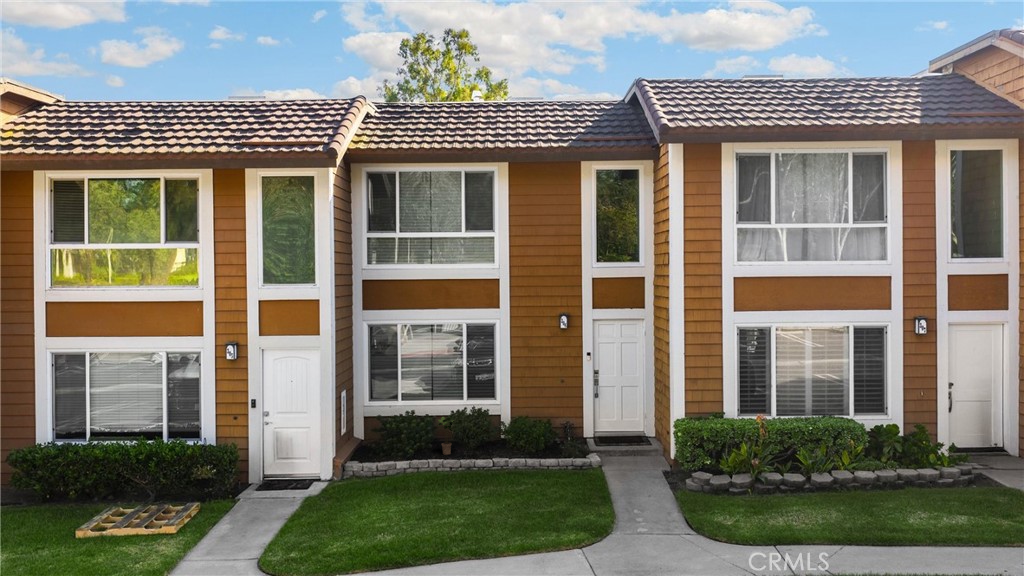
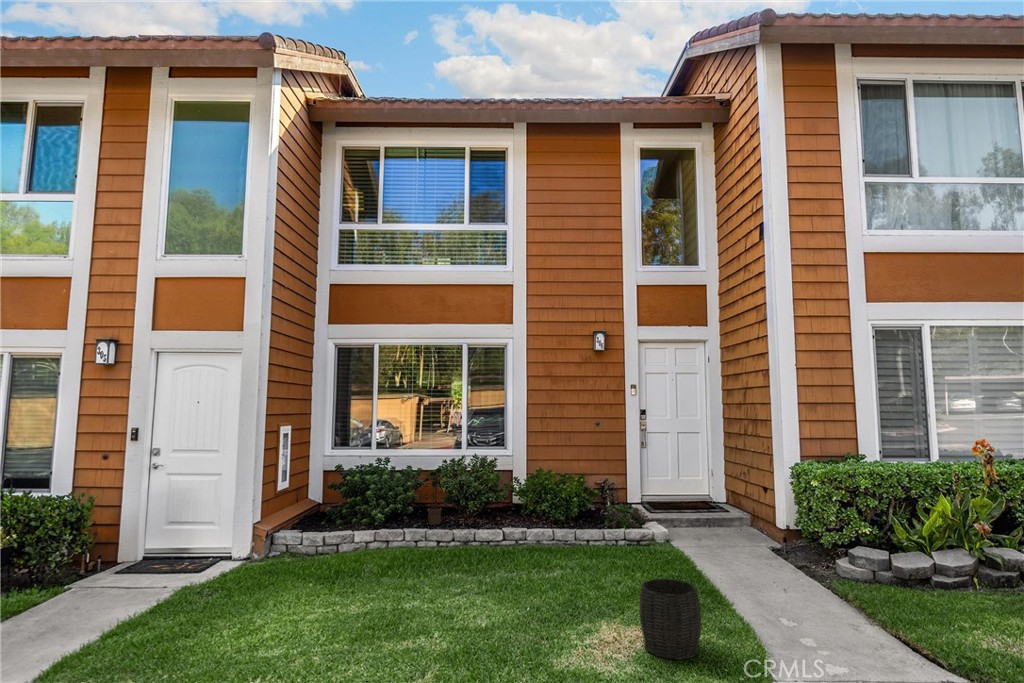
woven basket: none [551,493,579,529] -> present [640,579,701,659]

